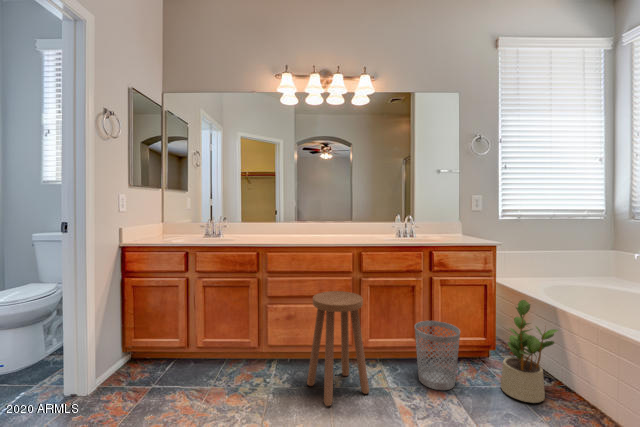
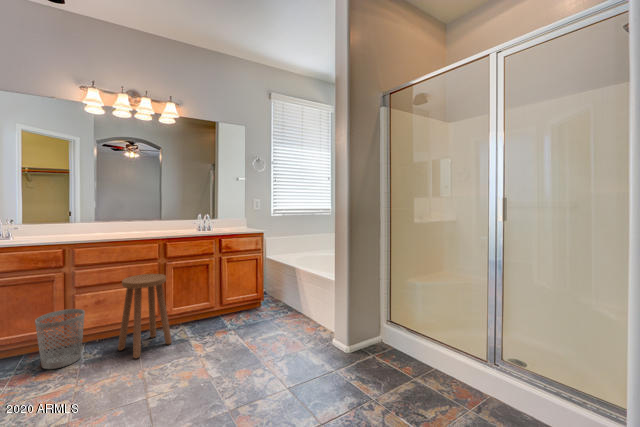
potted plant: present [501,300,558,403] -> none [262,265,292,324]
wastebasket: present [415,321,460,390] -> present [35,309,85,369]

